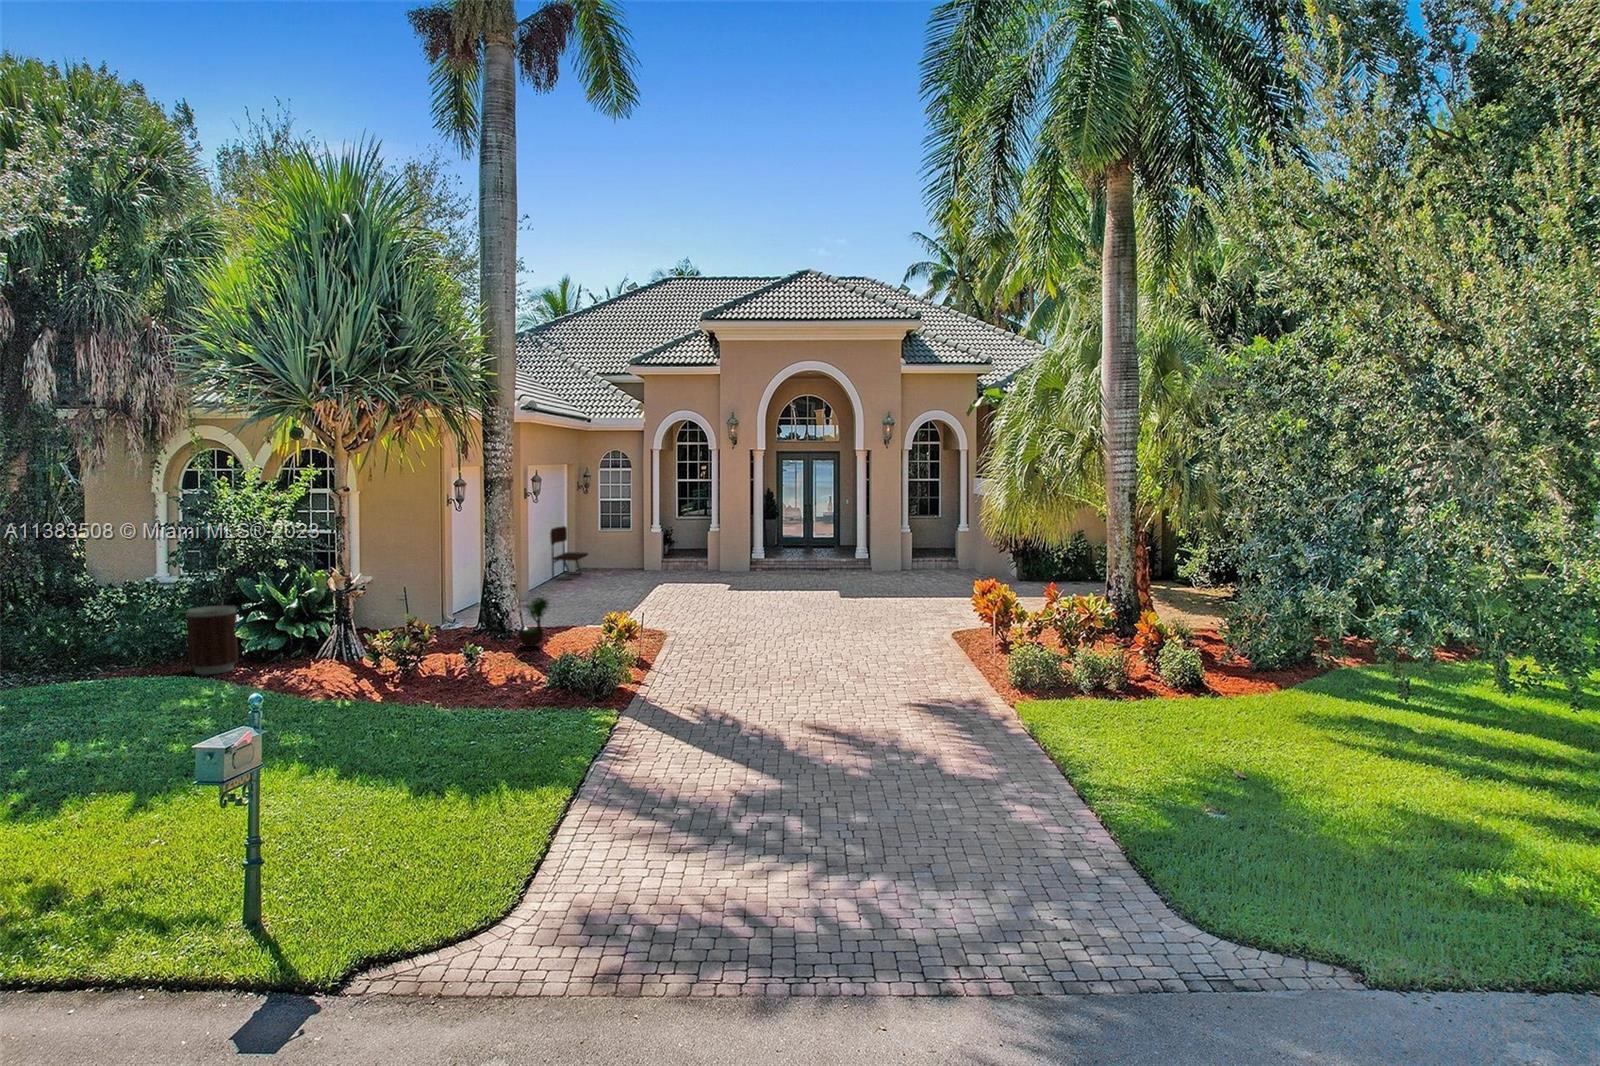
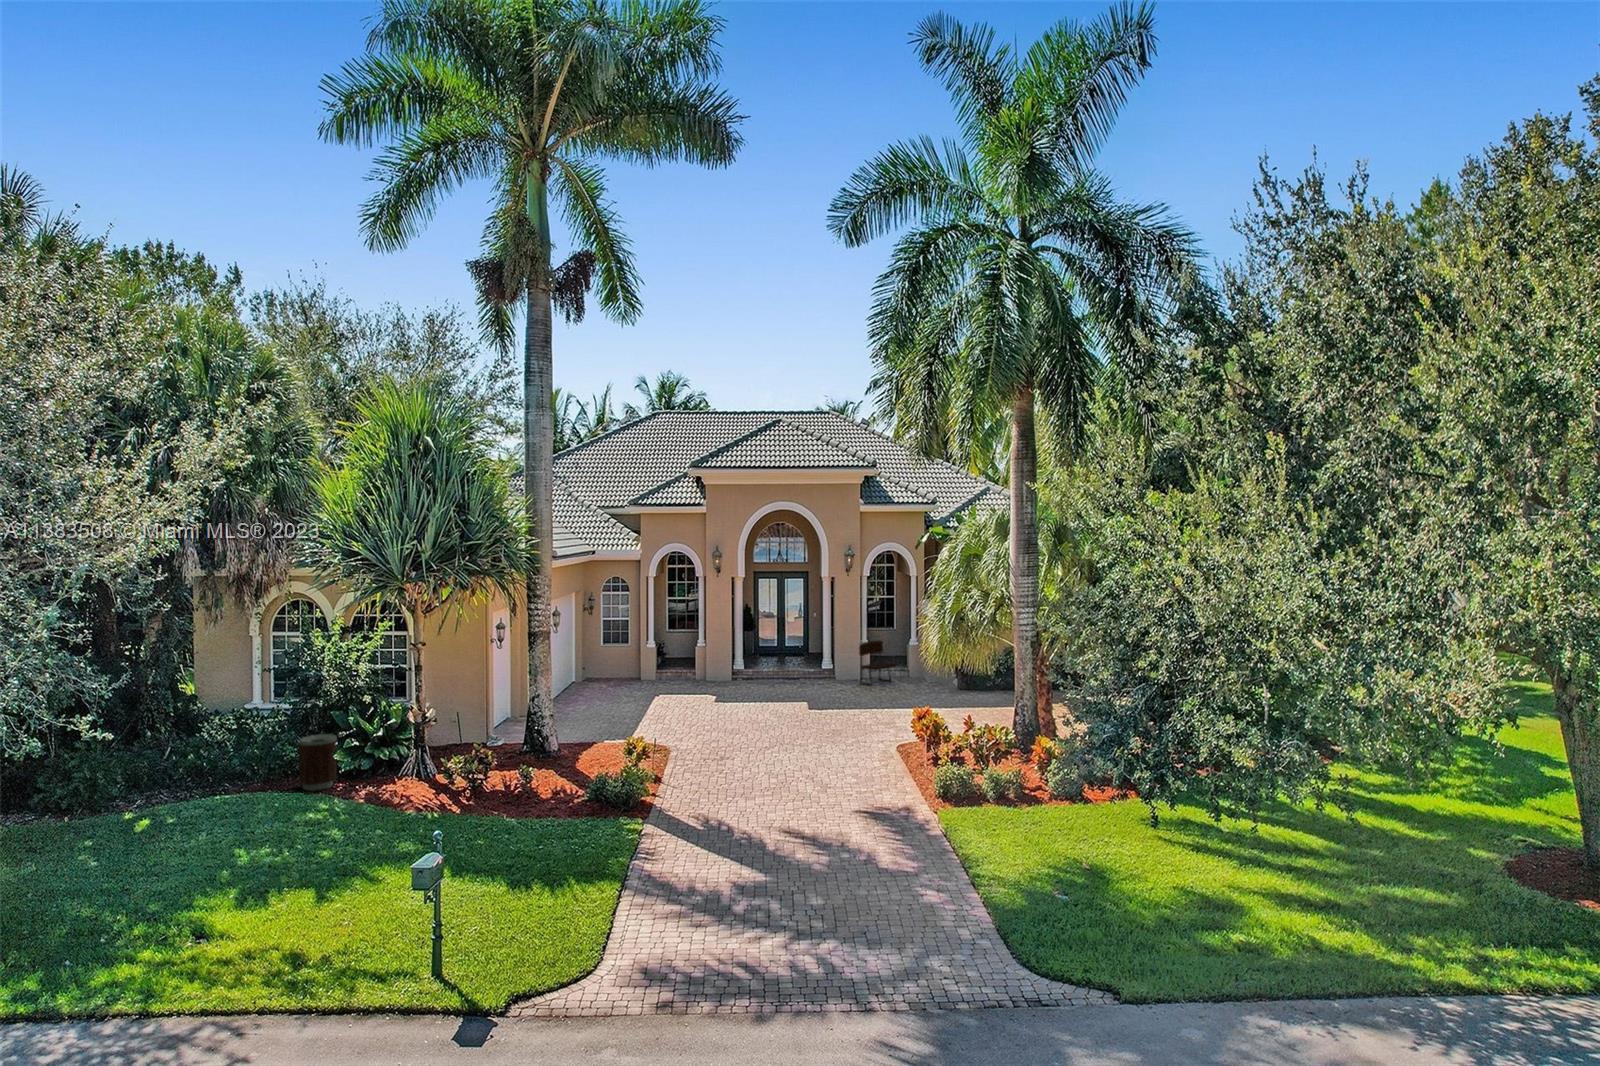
bench: present [550,526,588,580] -> present [859,641,896,685]
potted tree: present [519,598,548,647] -> none [553,718,579,761]

